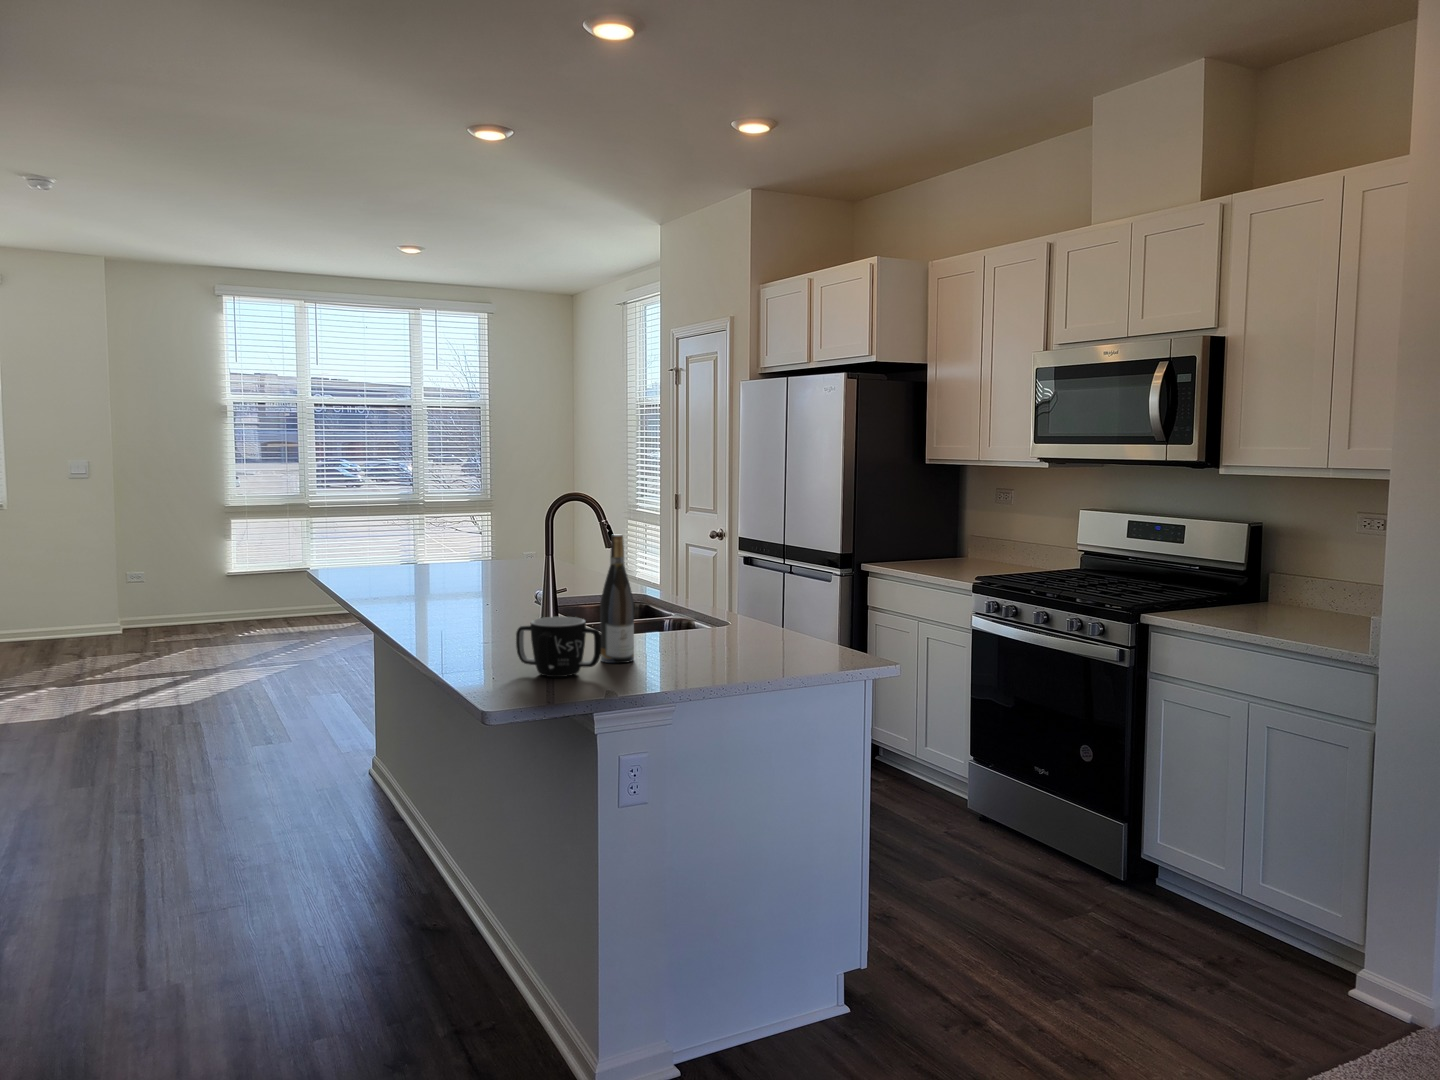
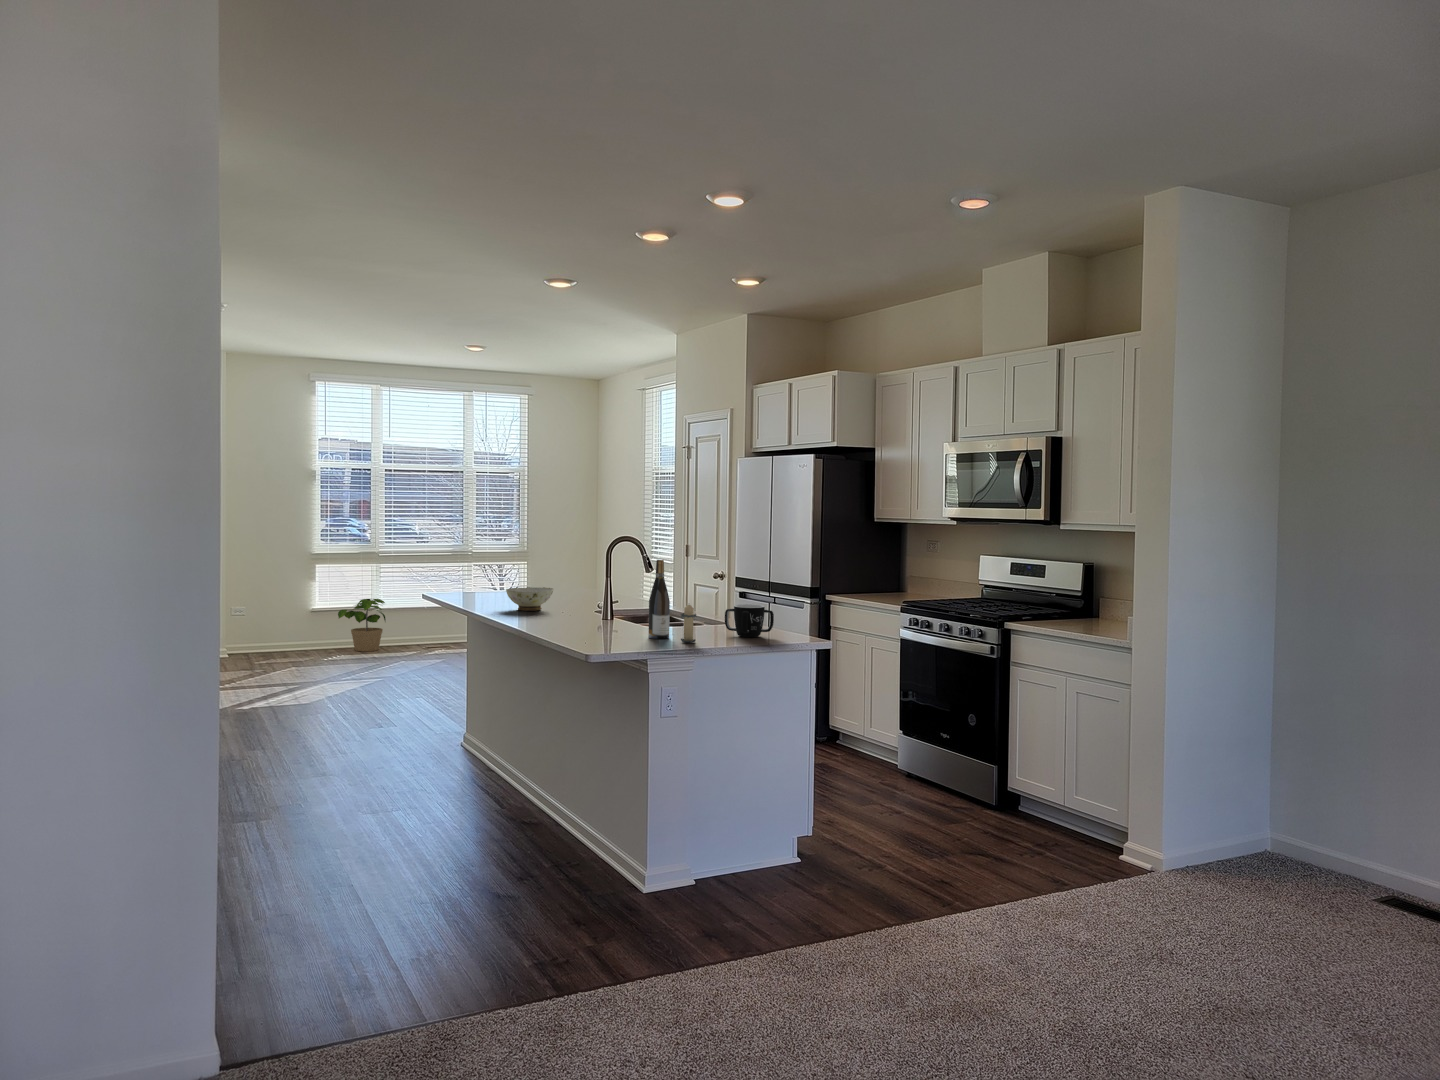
potted plant: none [259,561,319,624] -> present [338,599,386,651]
ceramic bowl: none [405,566,475,602] -> present [506,587,553,611]
candle: none [648,606,680,673] -> present [681,605,696,642]
mug: present [516,616,601,677] -> present [725,604,774,637]

